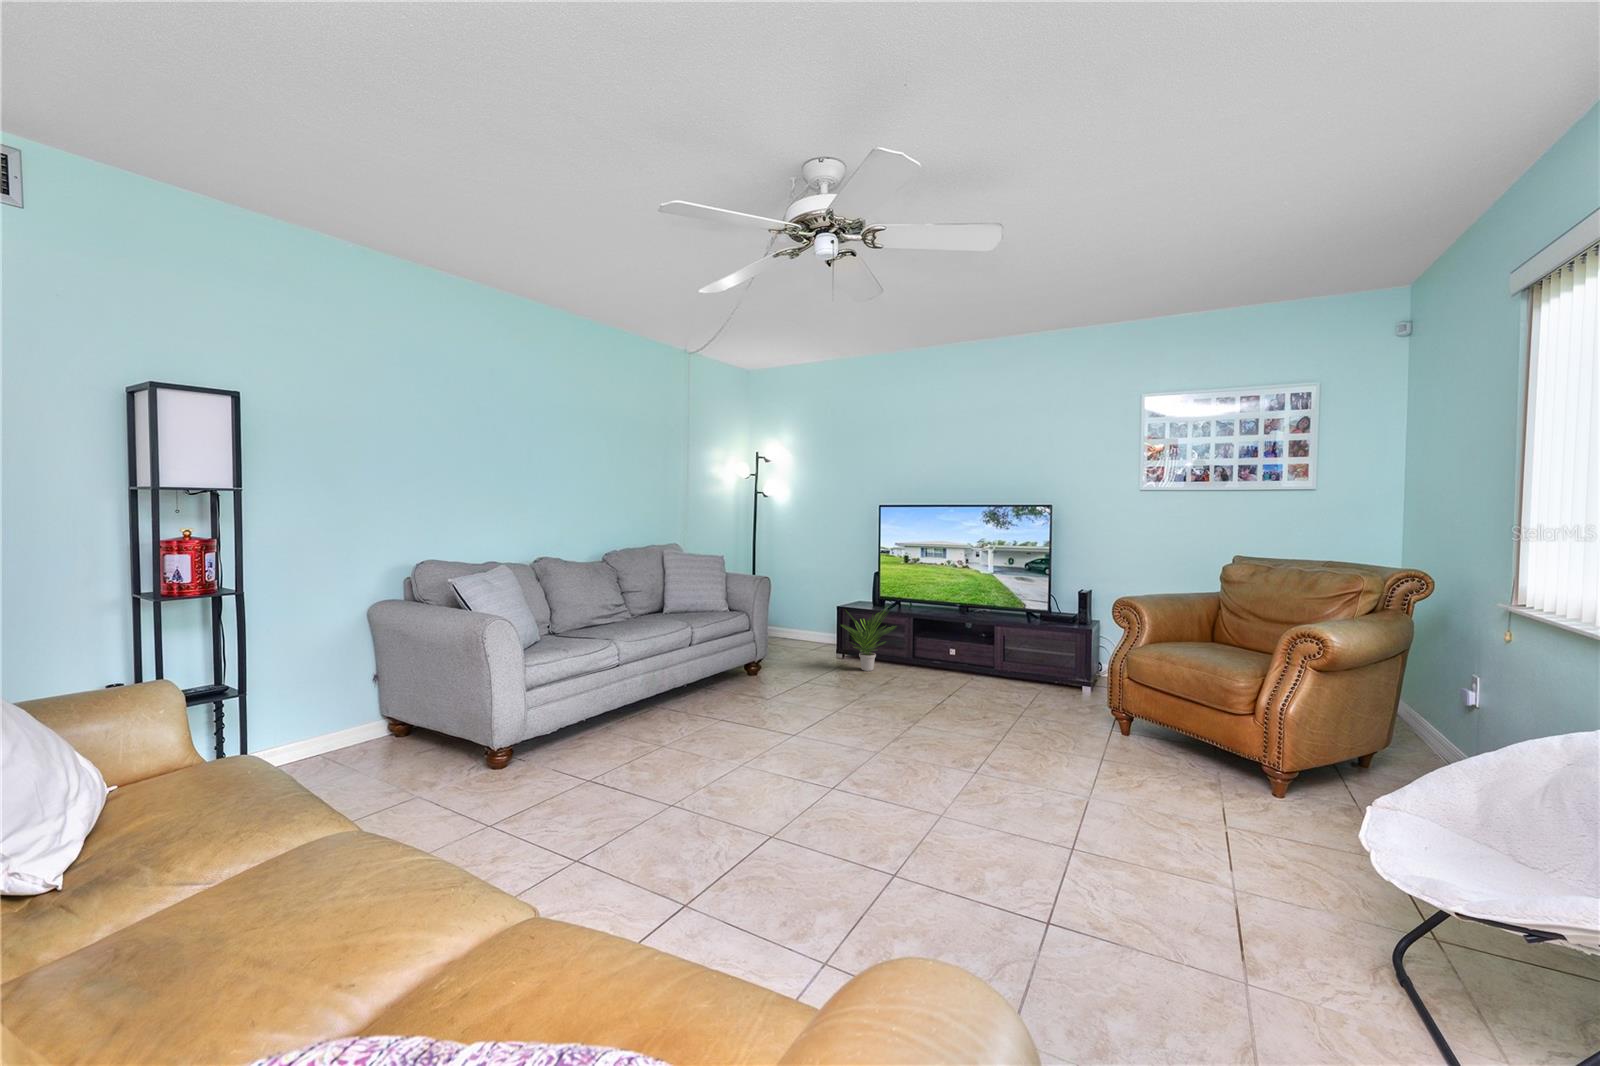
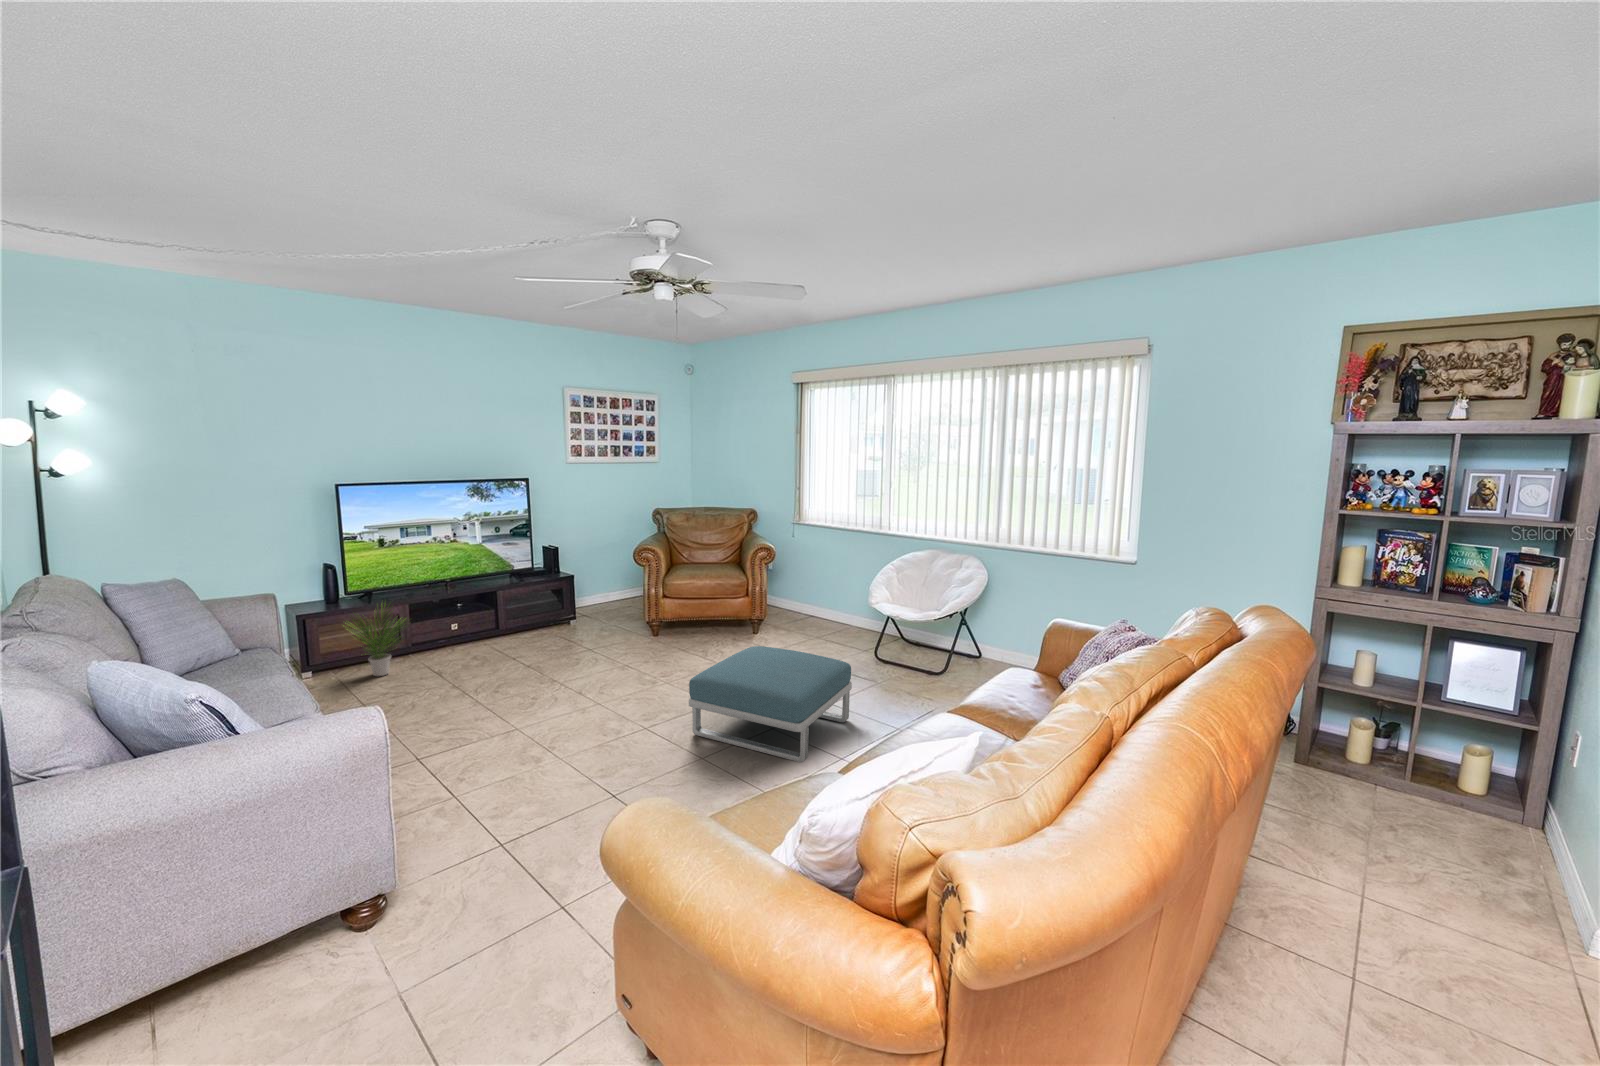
footstool: none [762,726,991,930] -> present [689,646,852,762]

